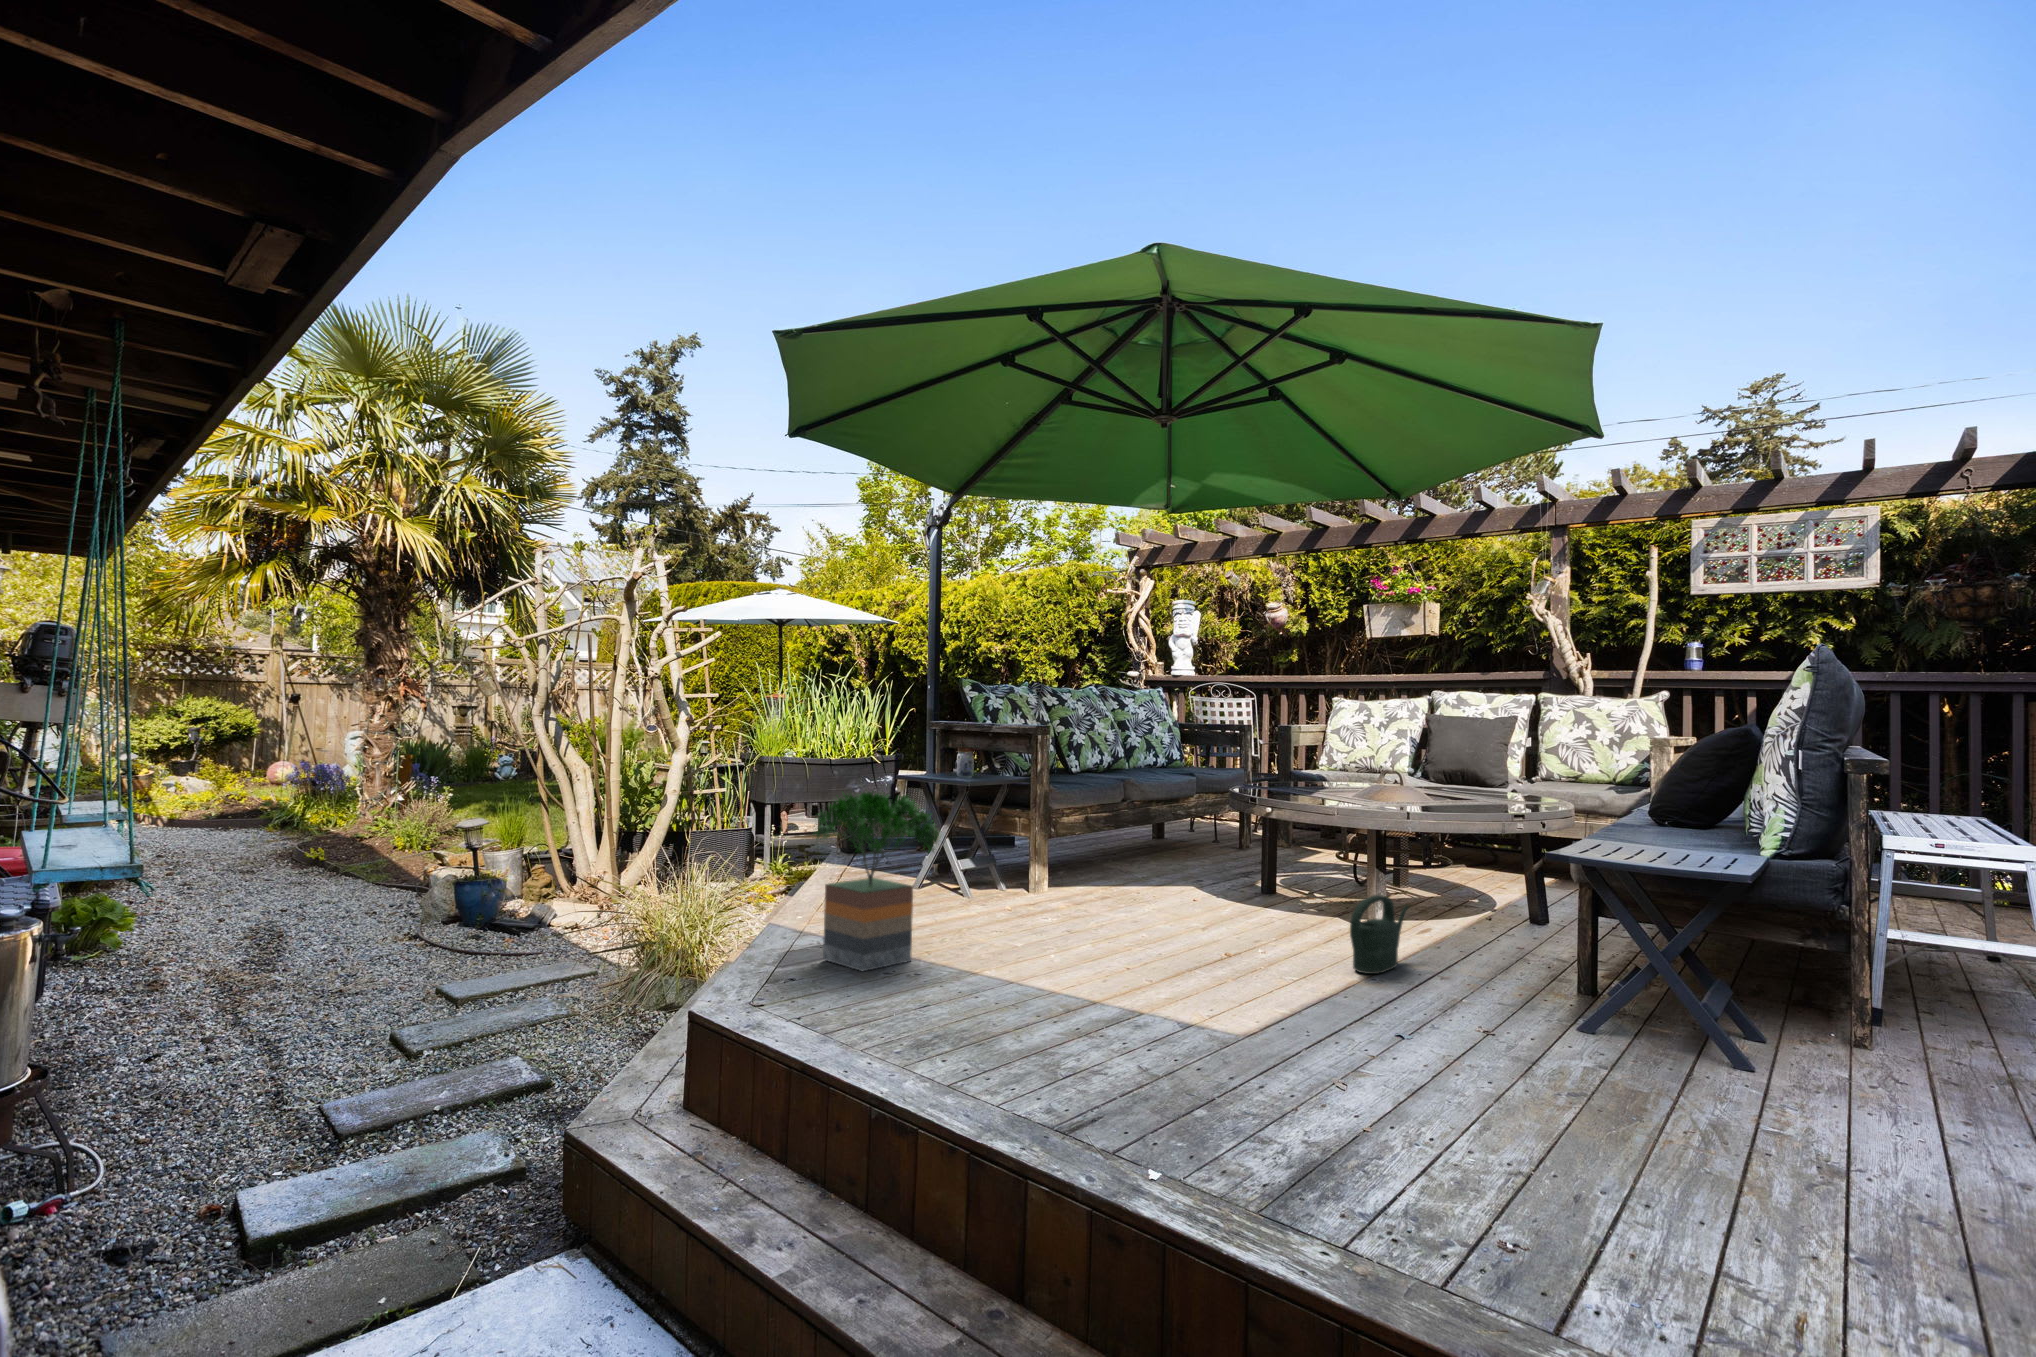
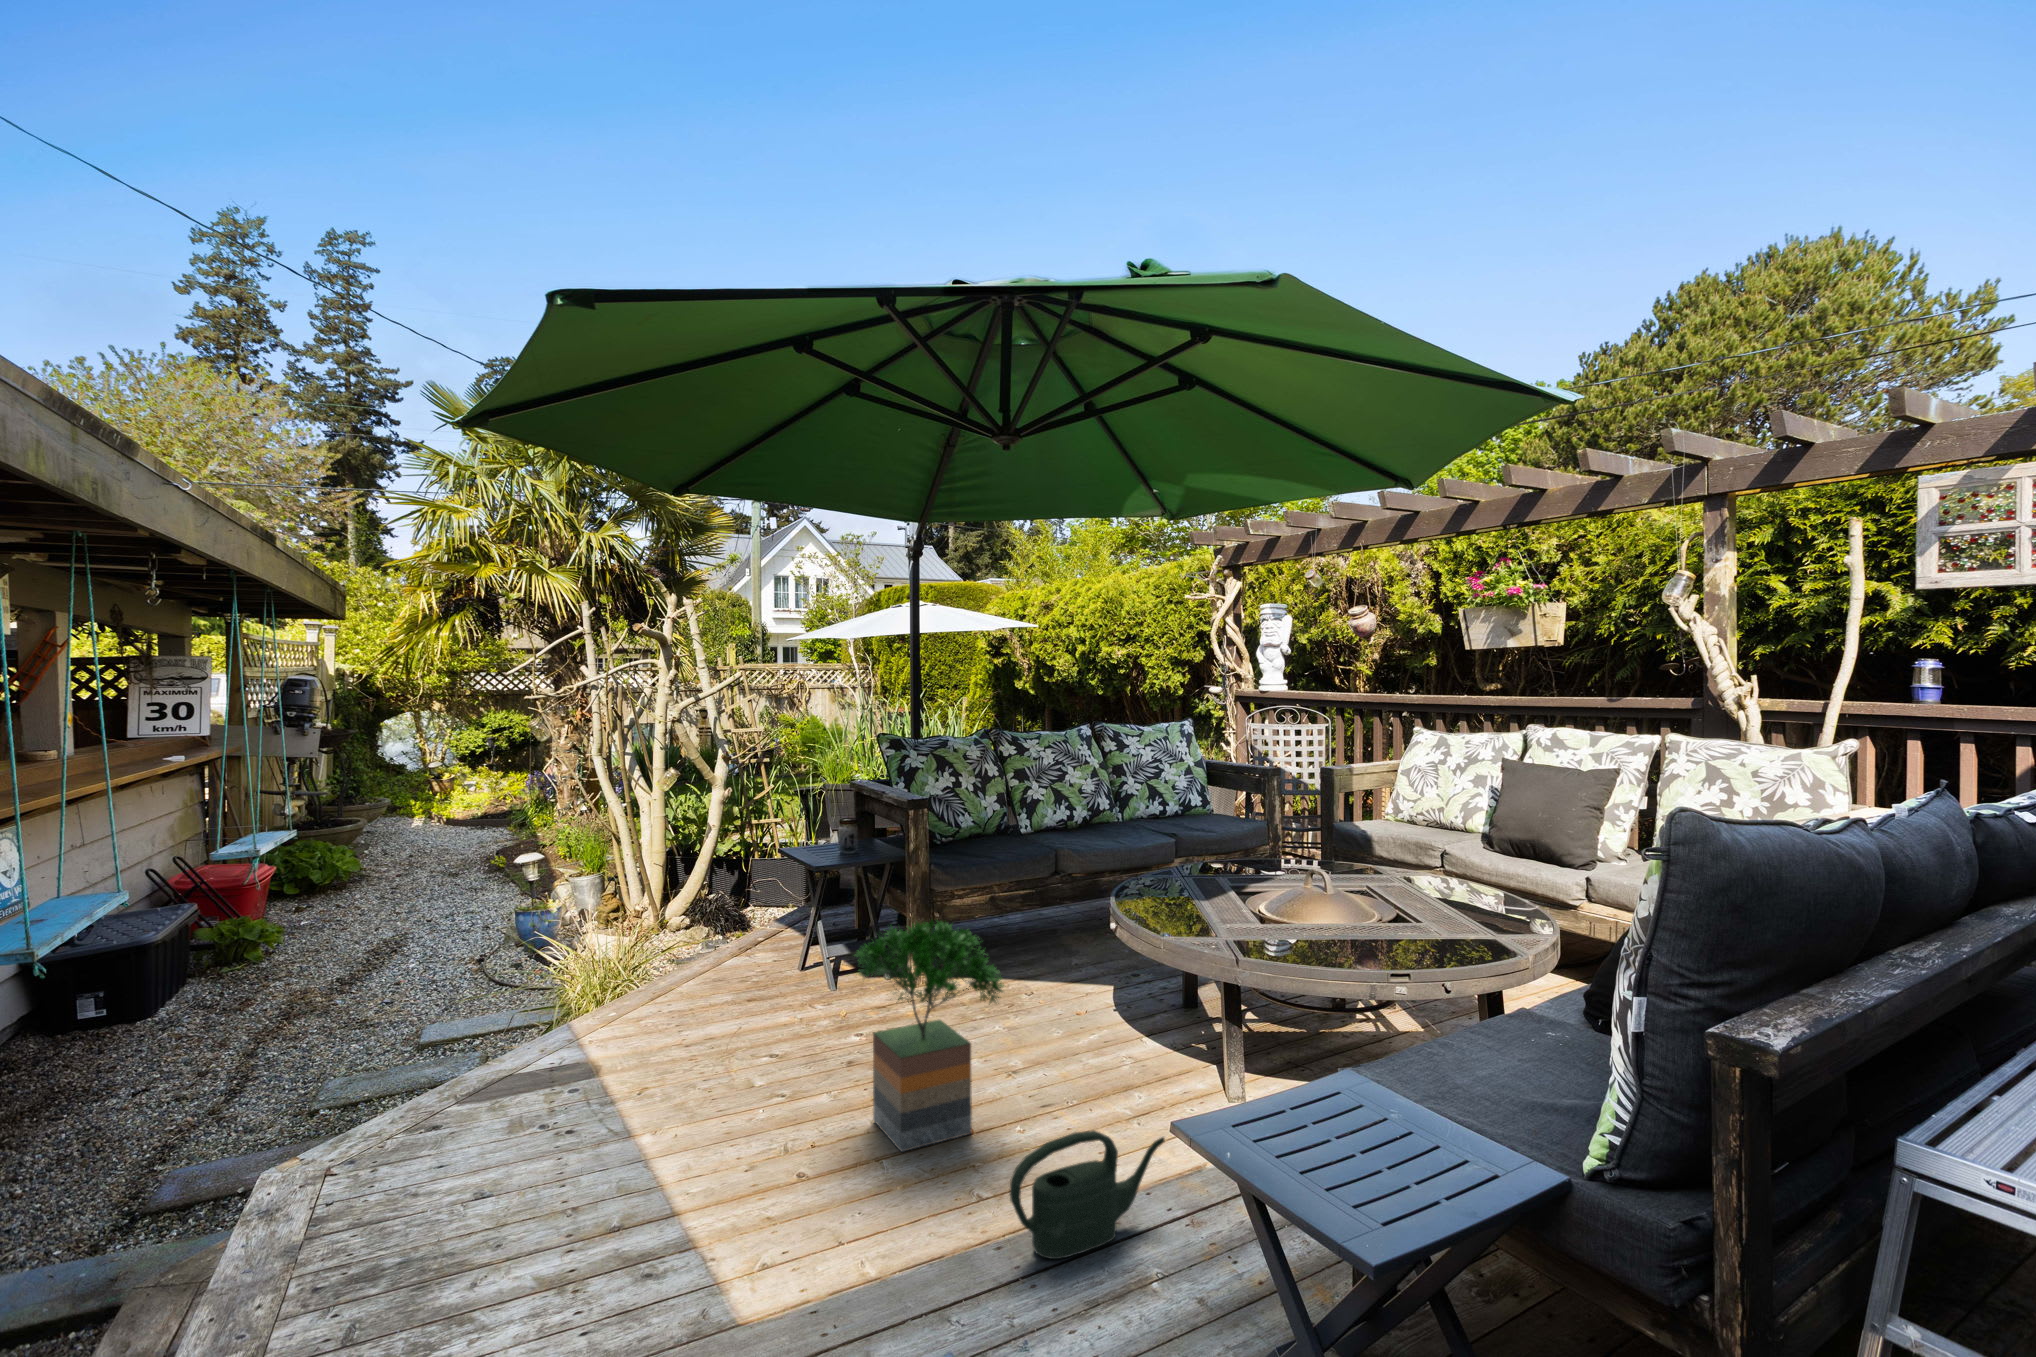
potted tree: present [813,792,939,971] -> present [857,921,1004,1152]

